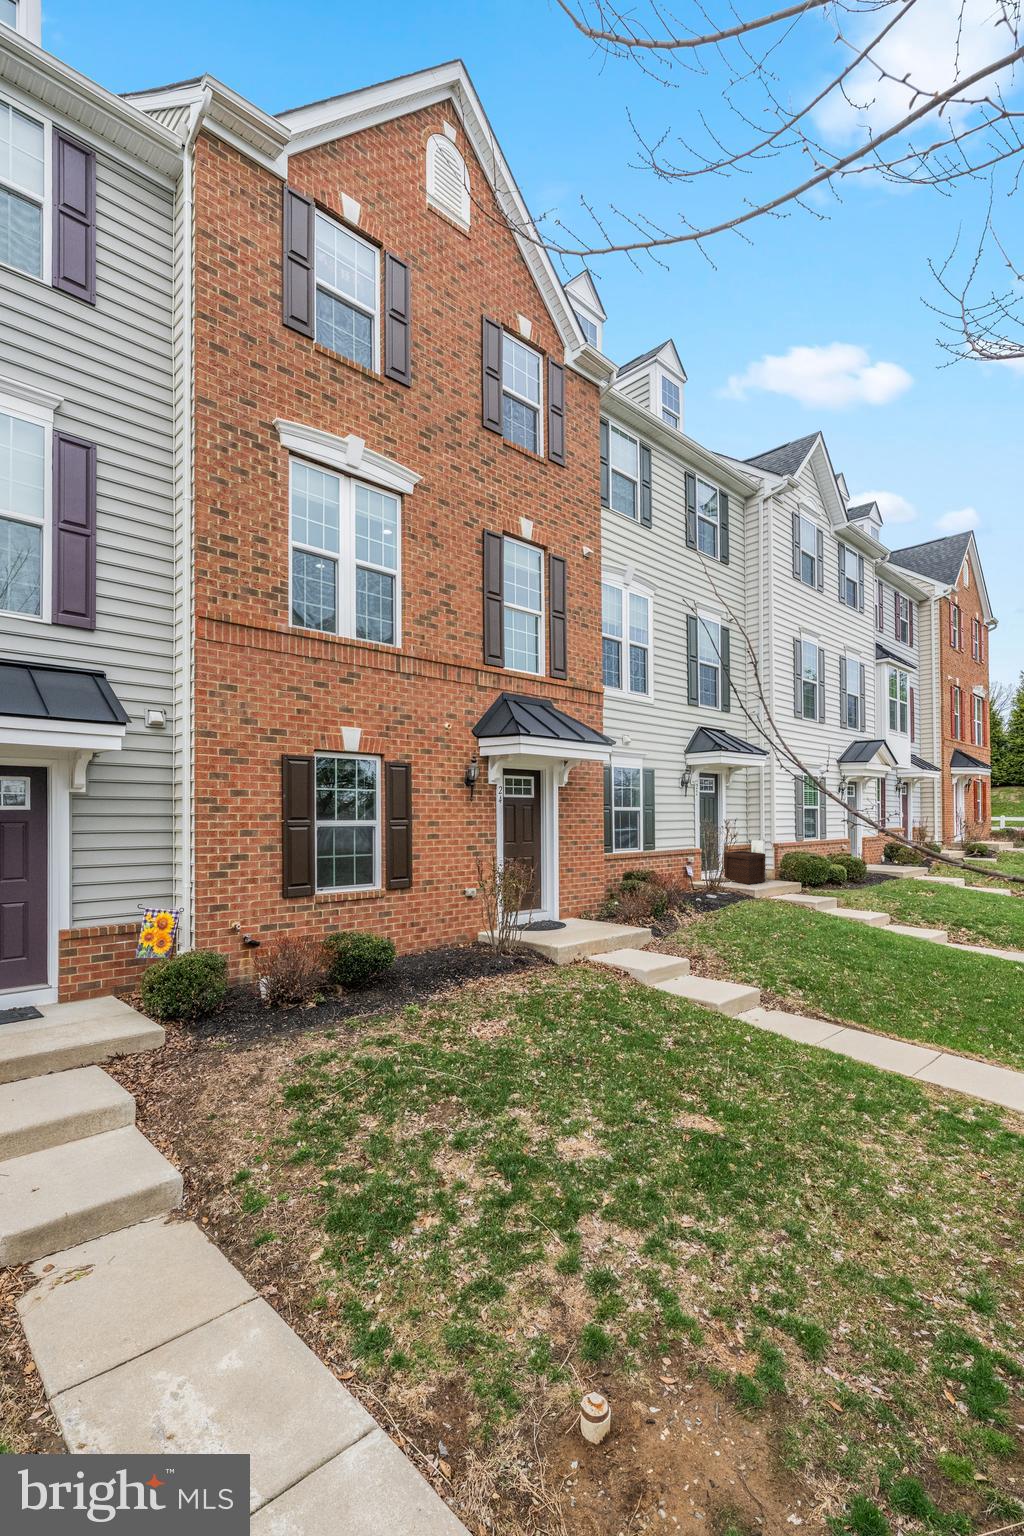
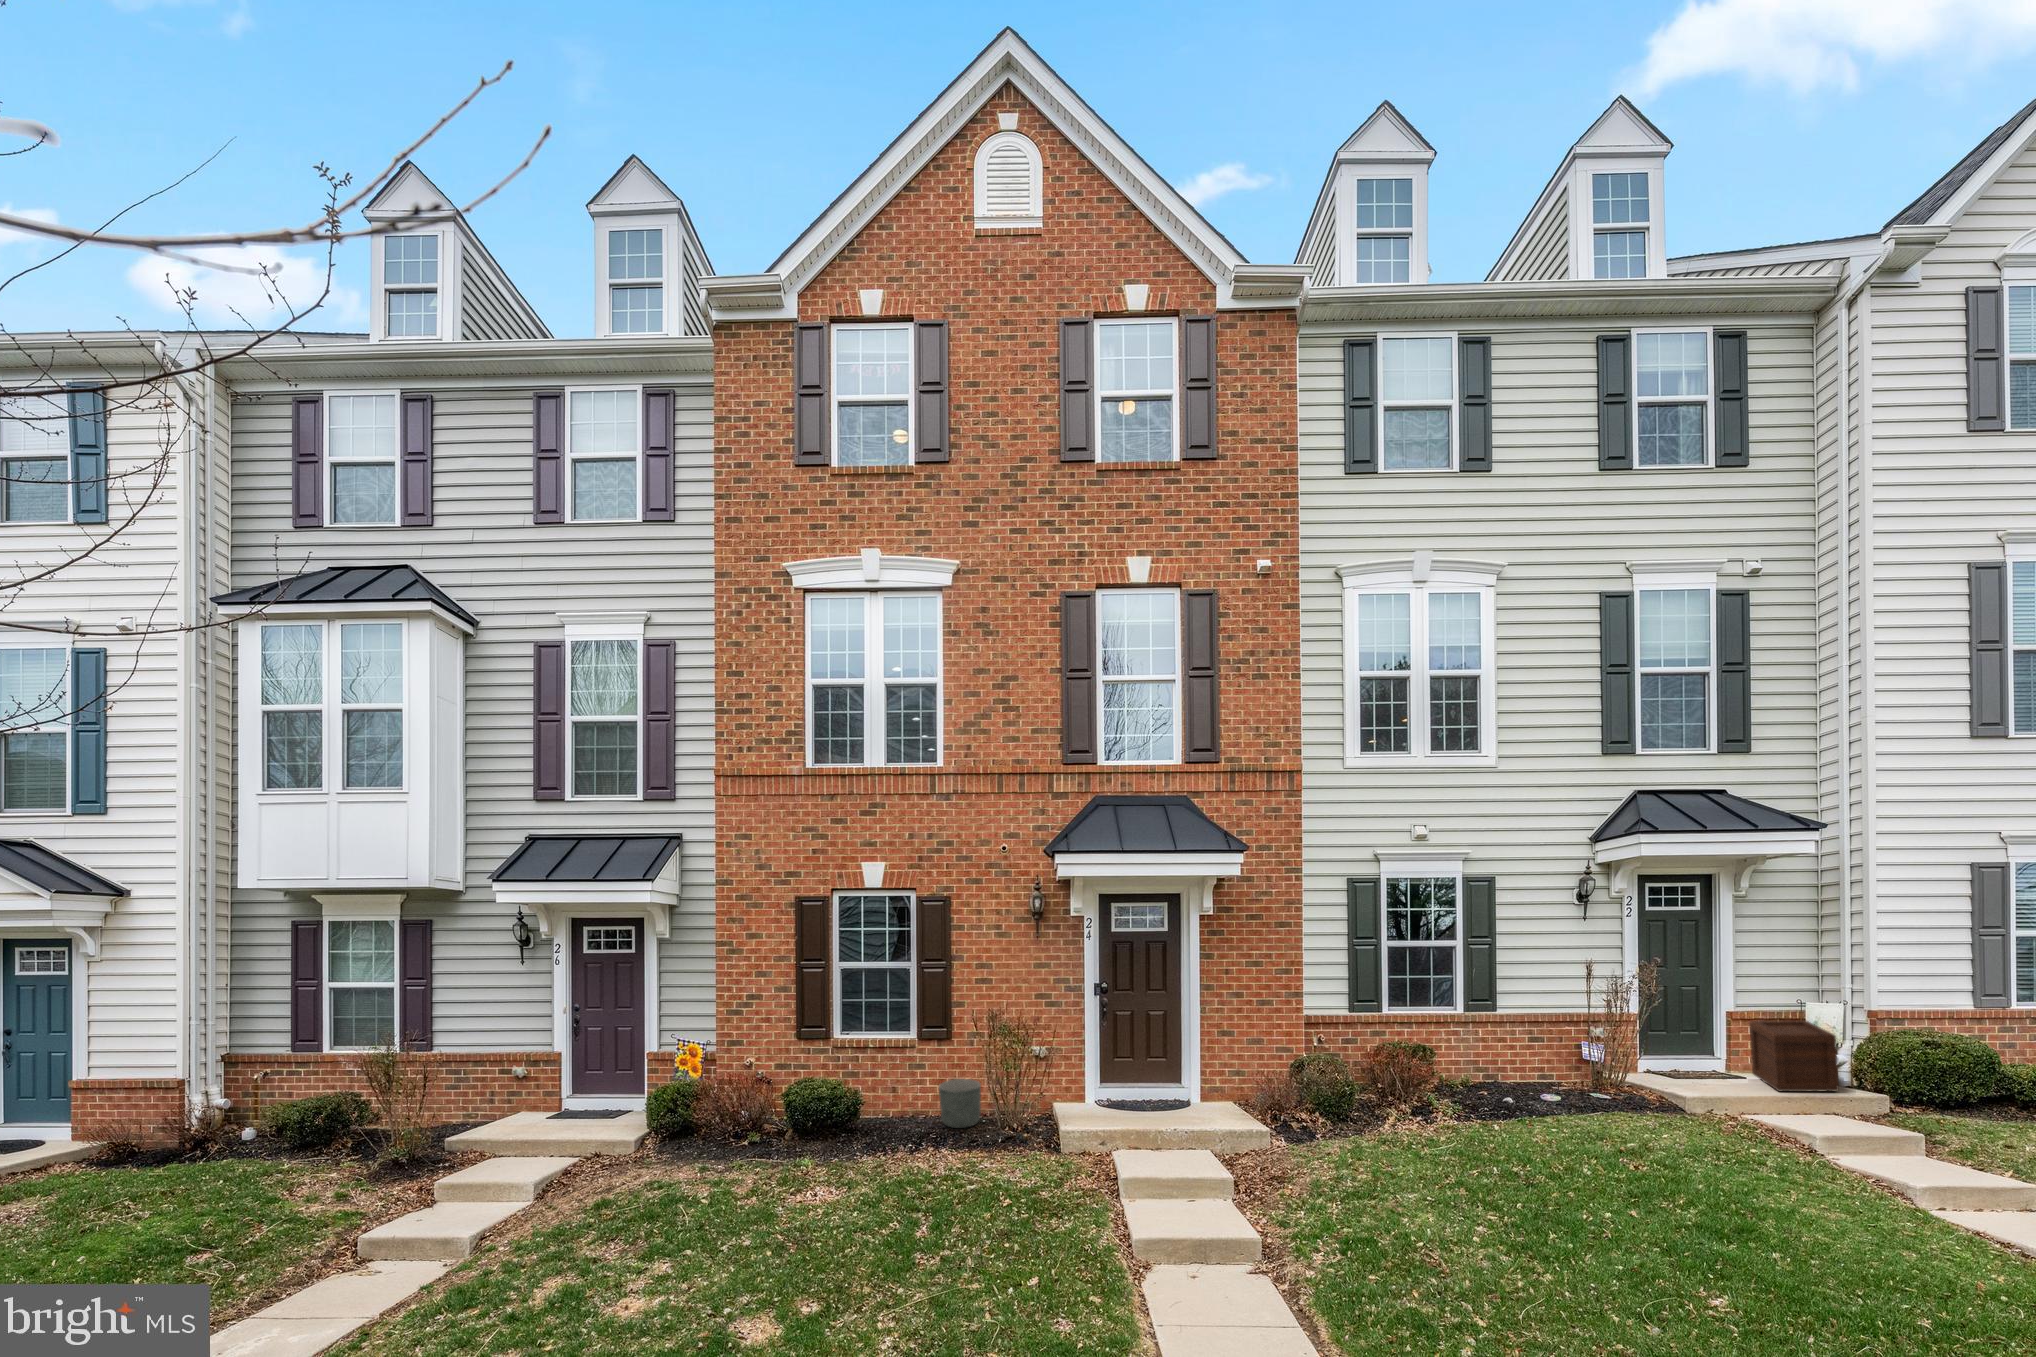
planter: none [412,920,449,961] -> present [939,1079,981,1128]

